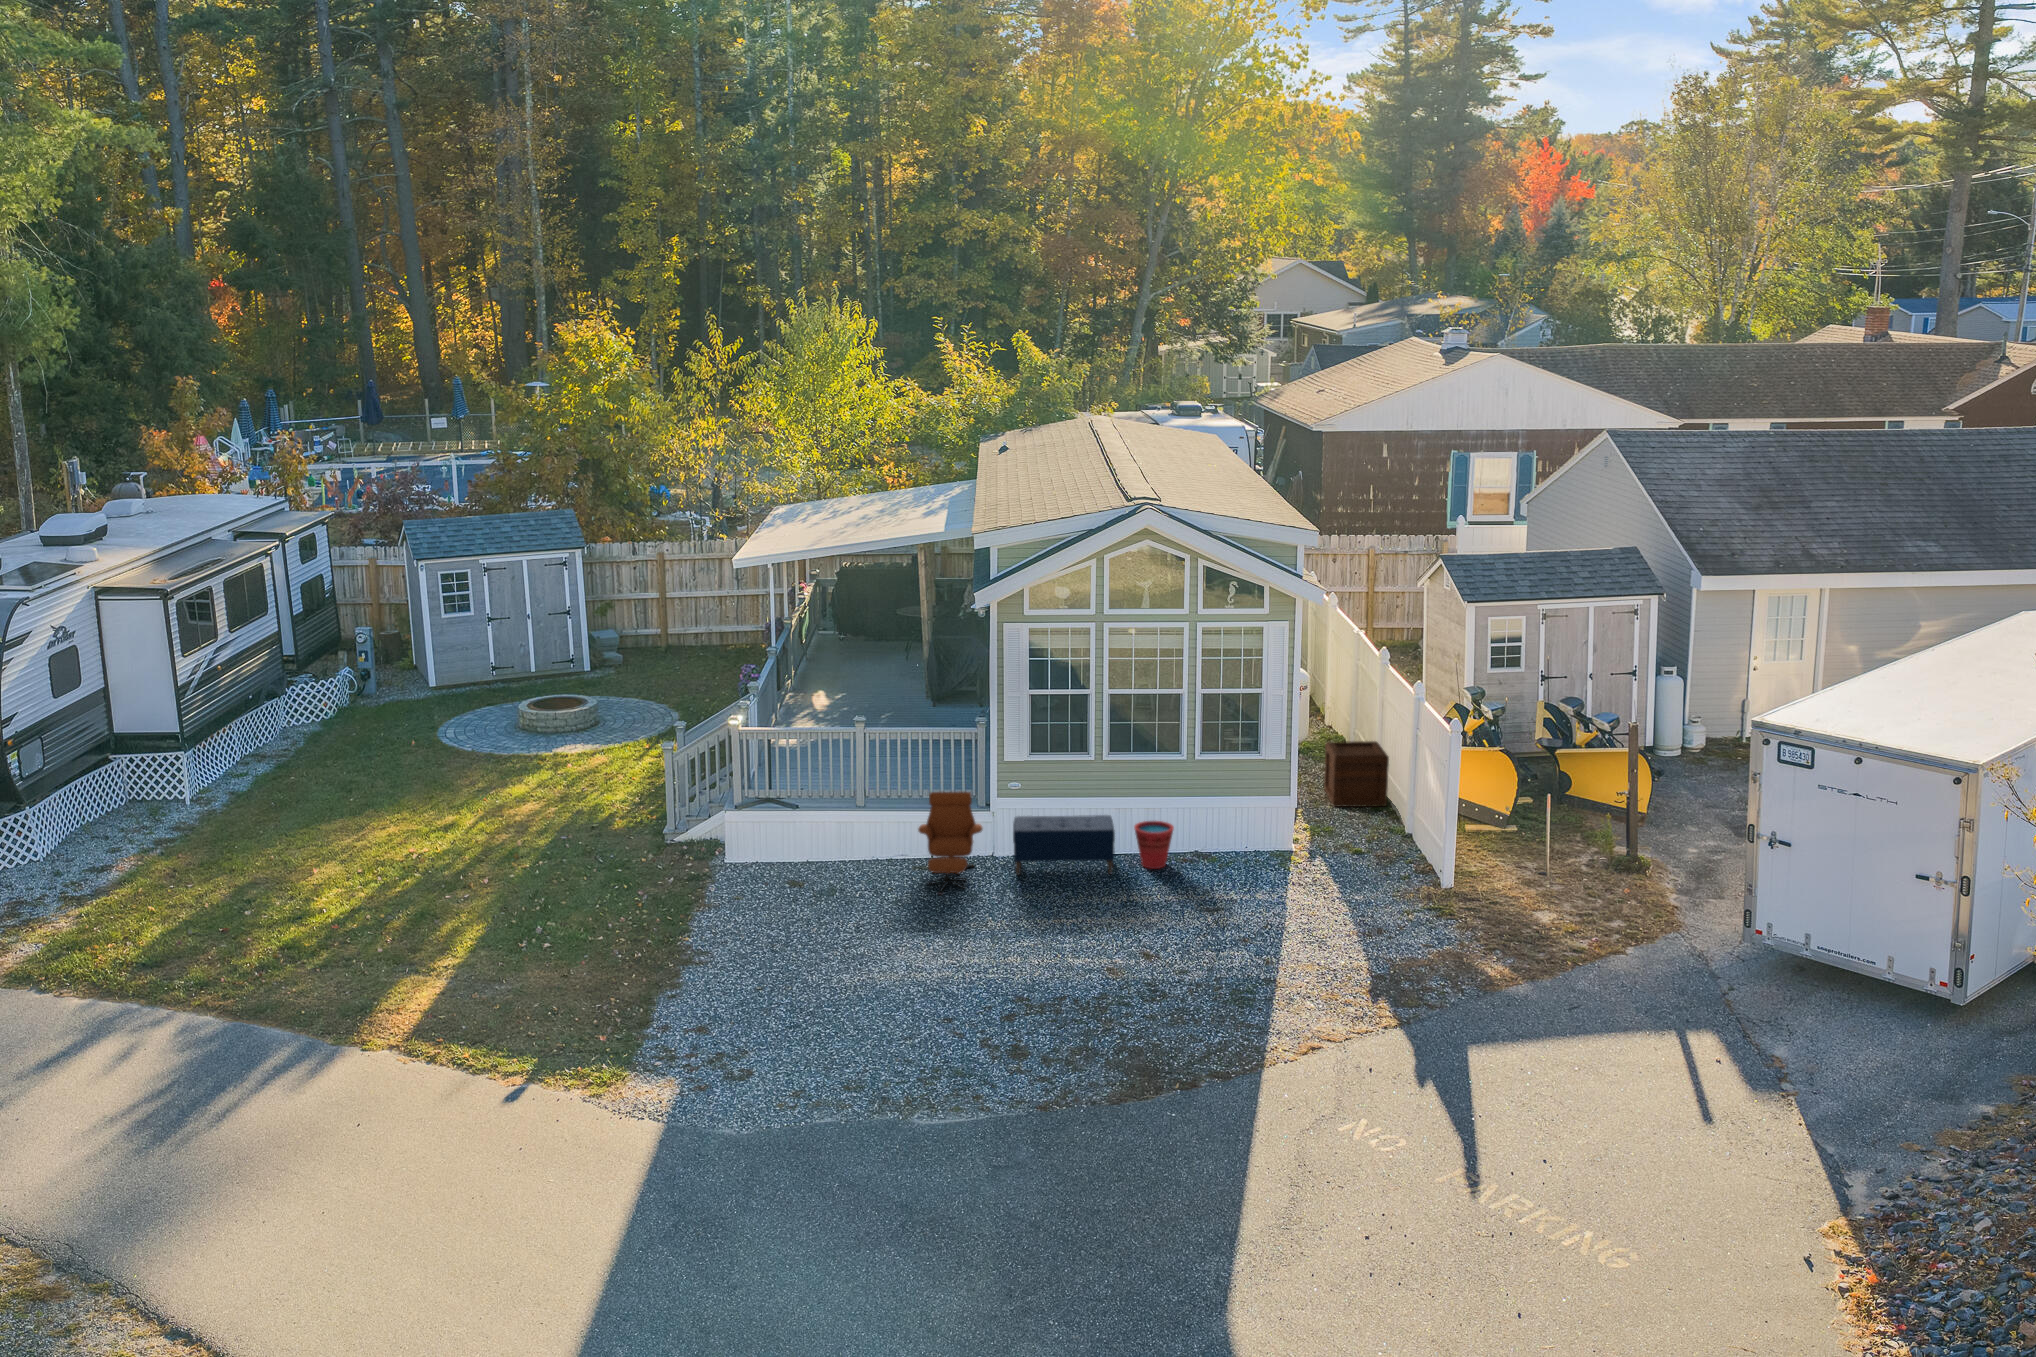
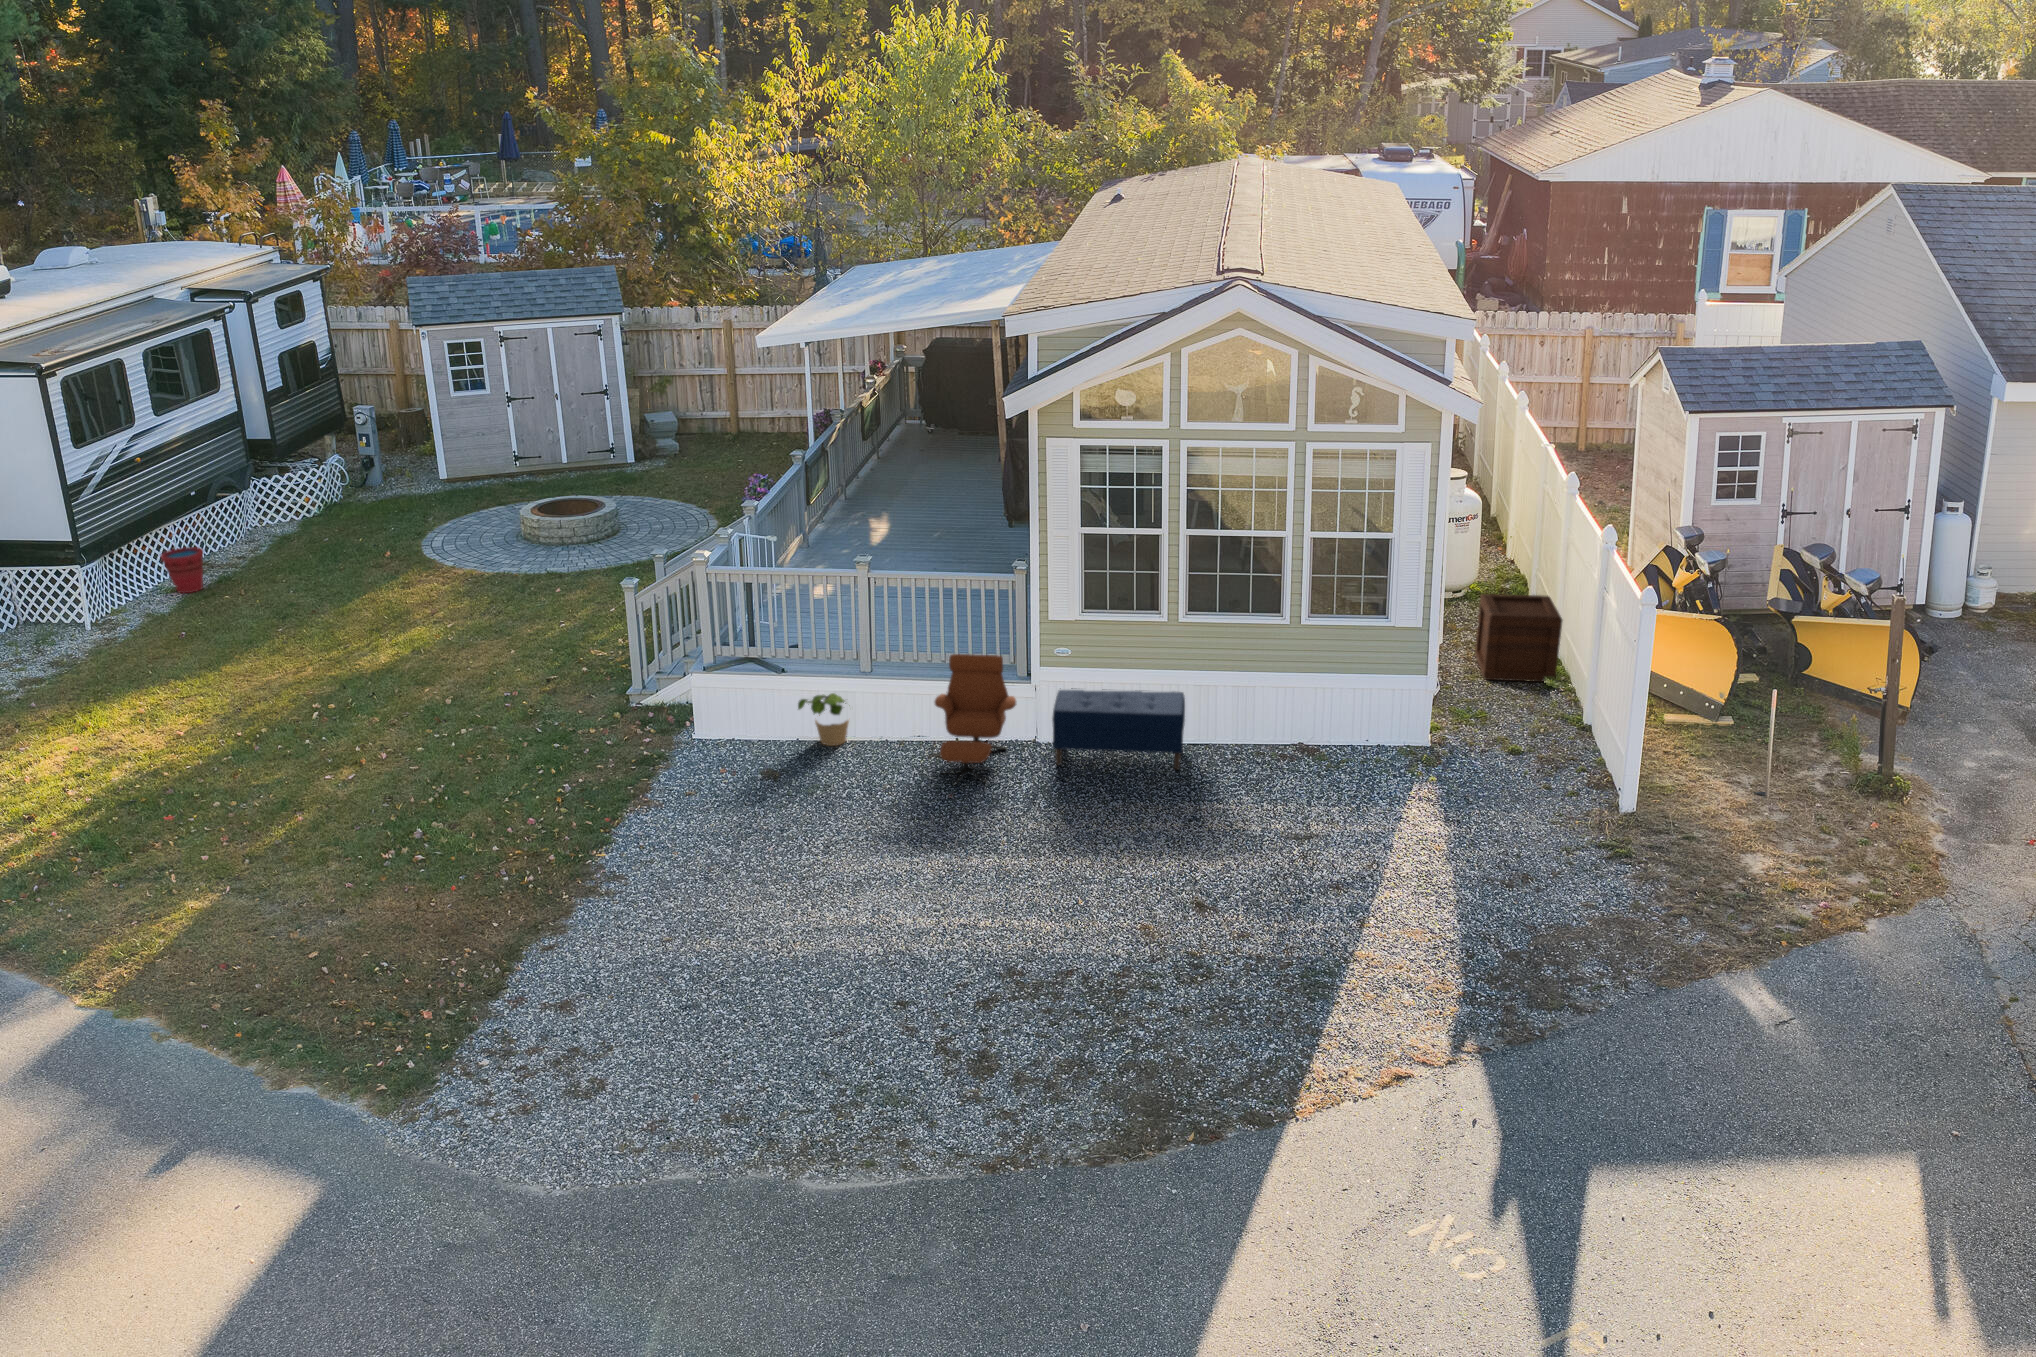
bucket: present [1134,821,1174,869] -> present [160,547,203,593]
potted plant: none [809,826,851,870] -> present [798,693,849,746]

